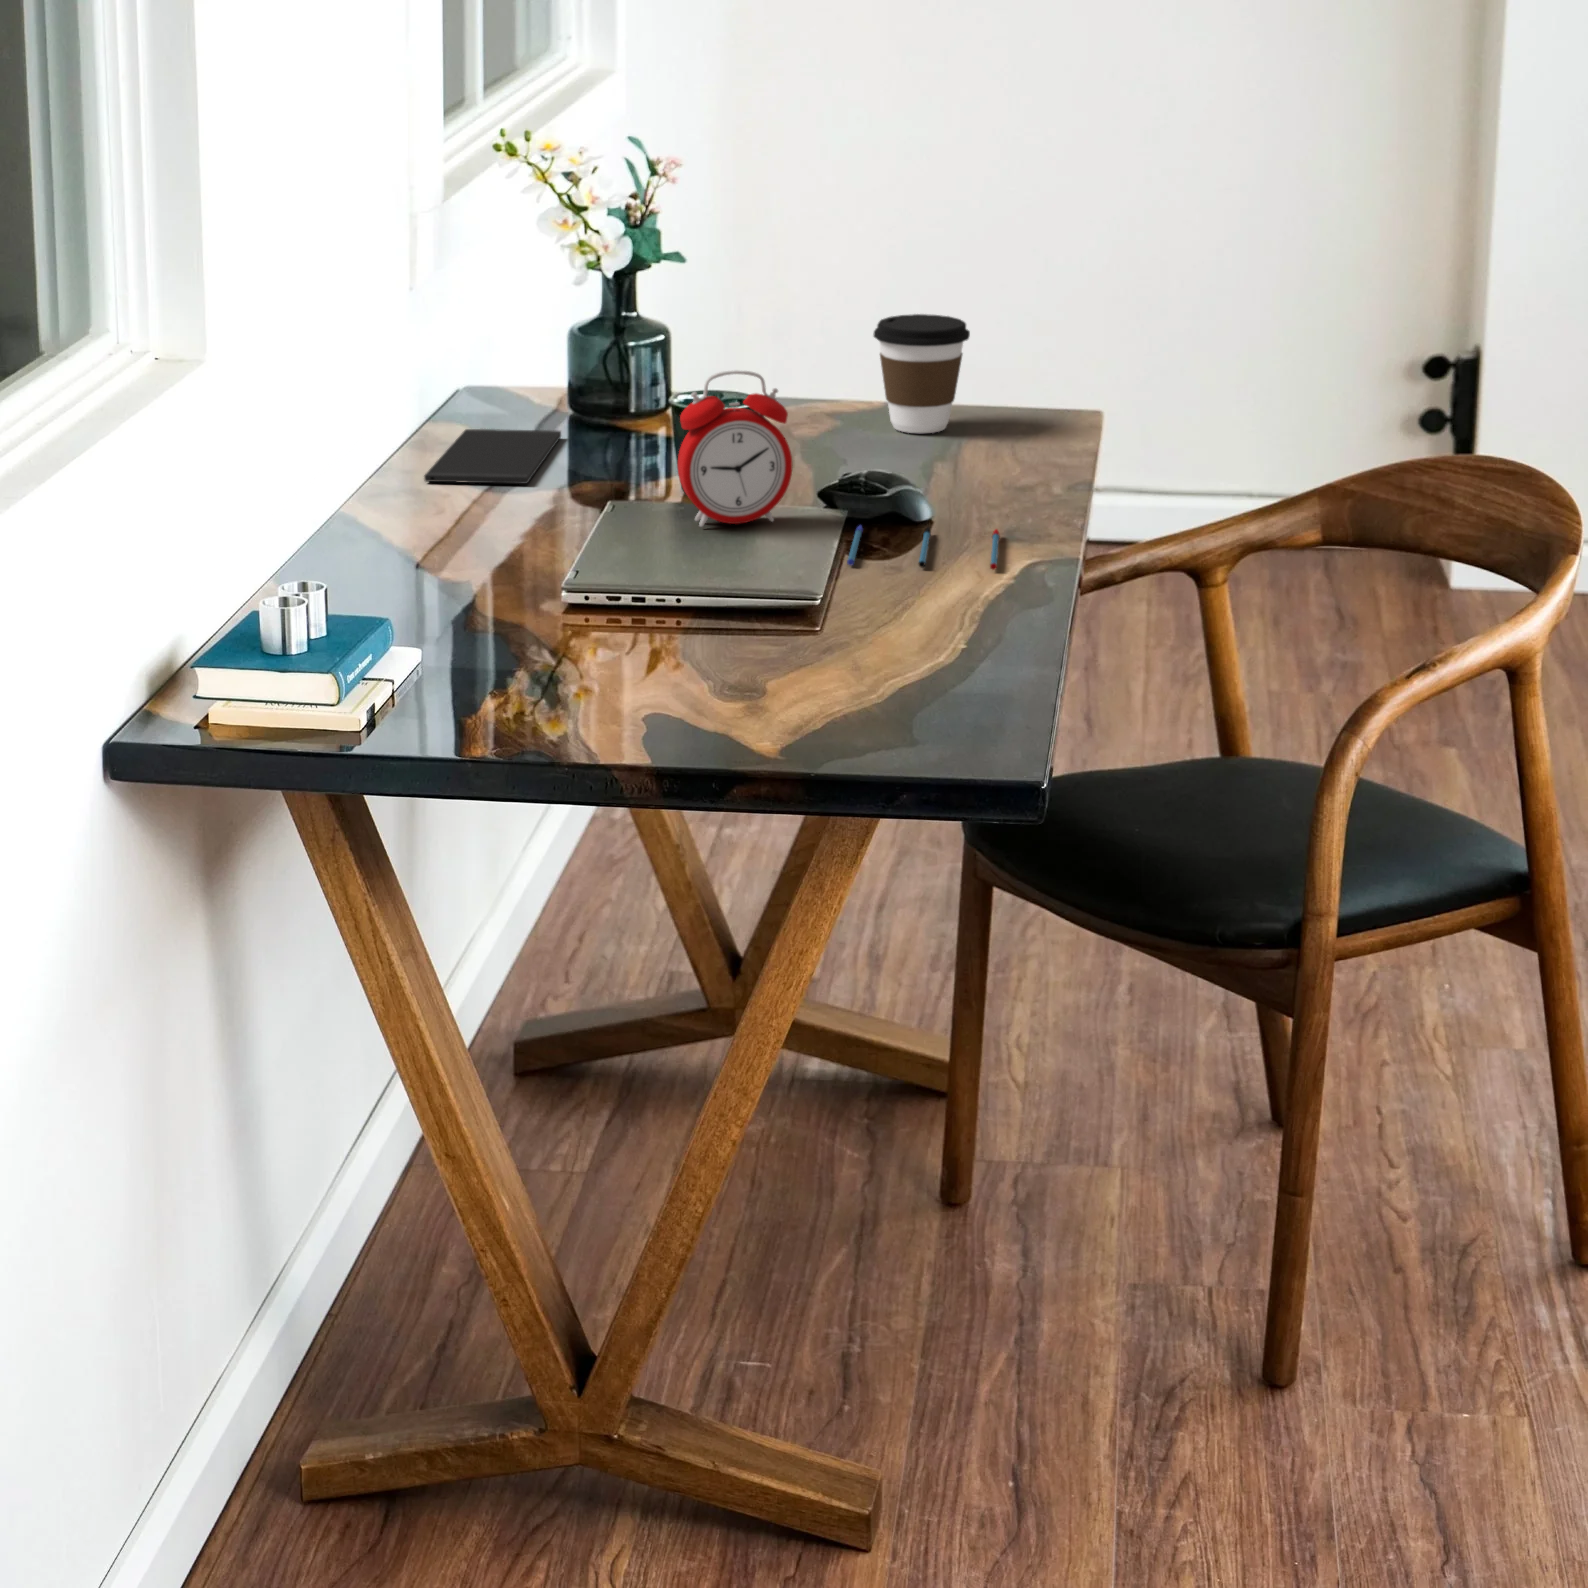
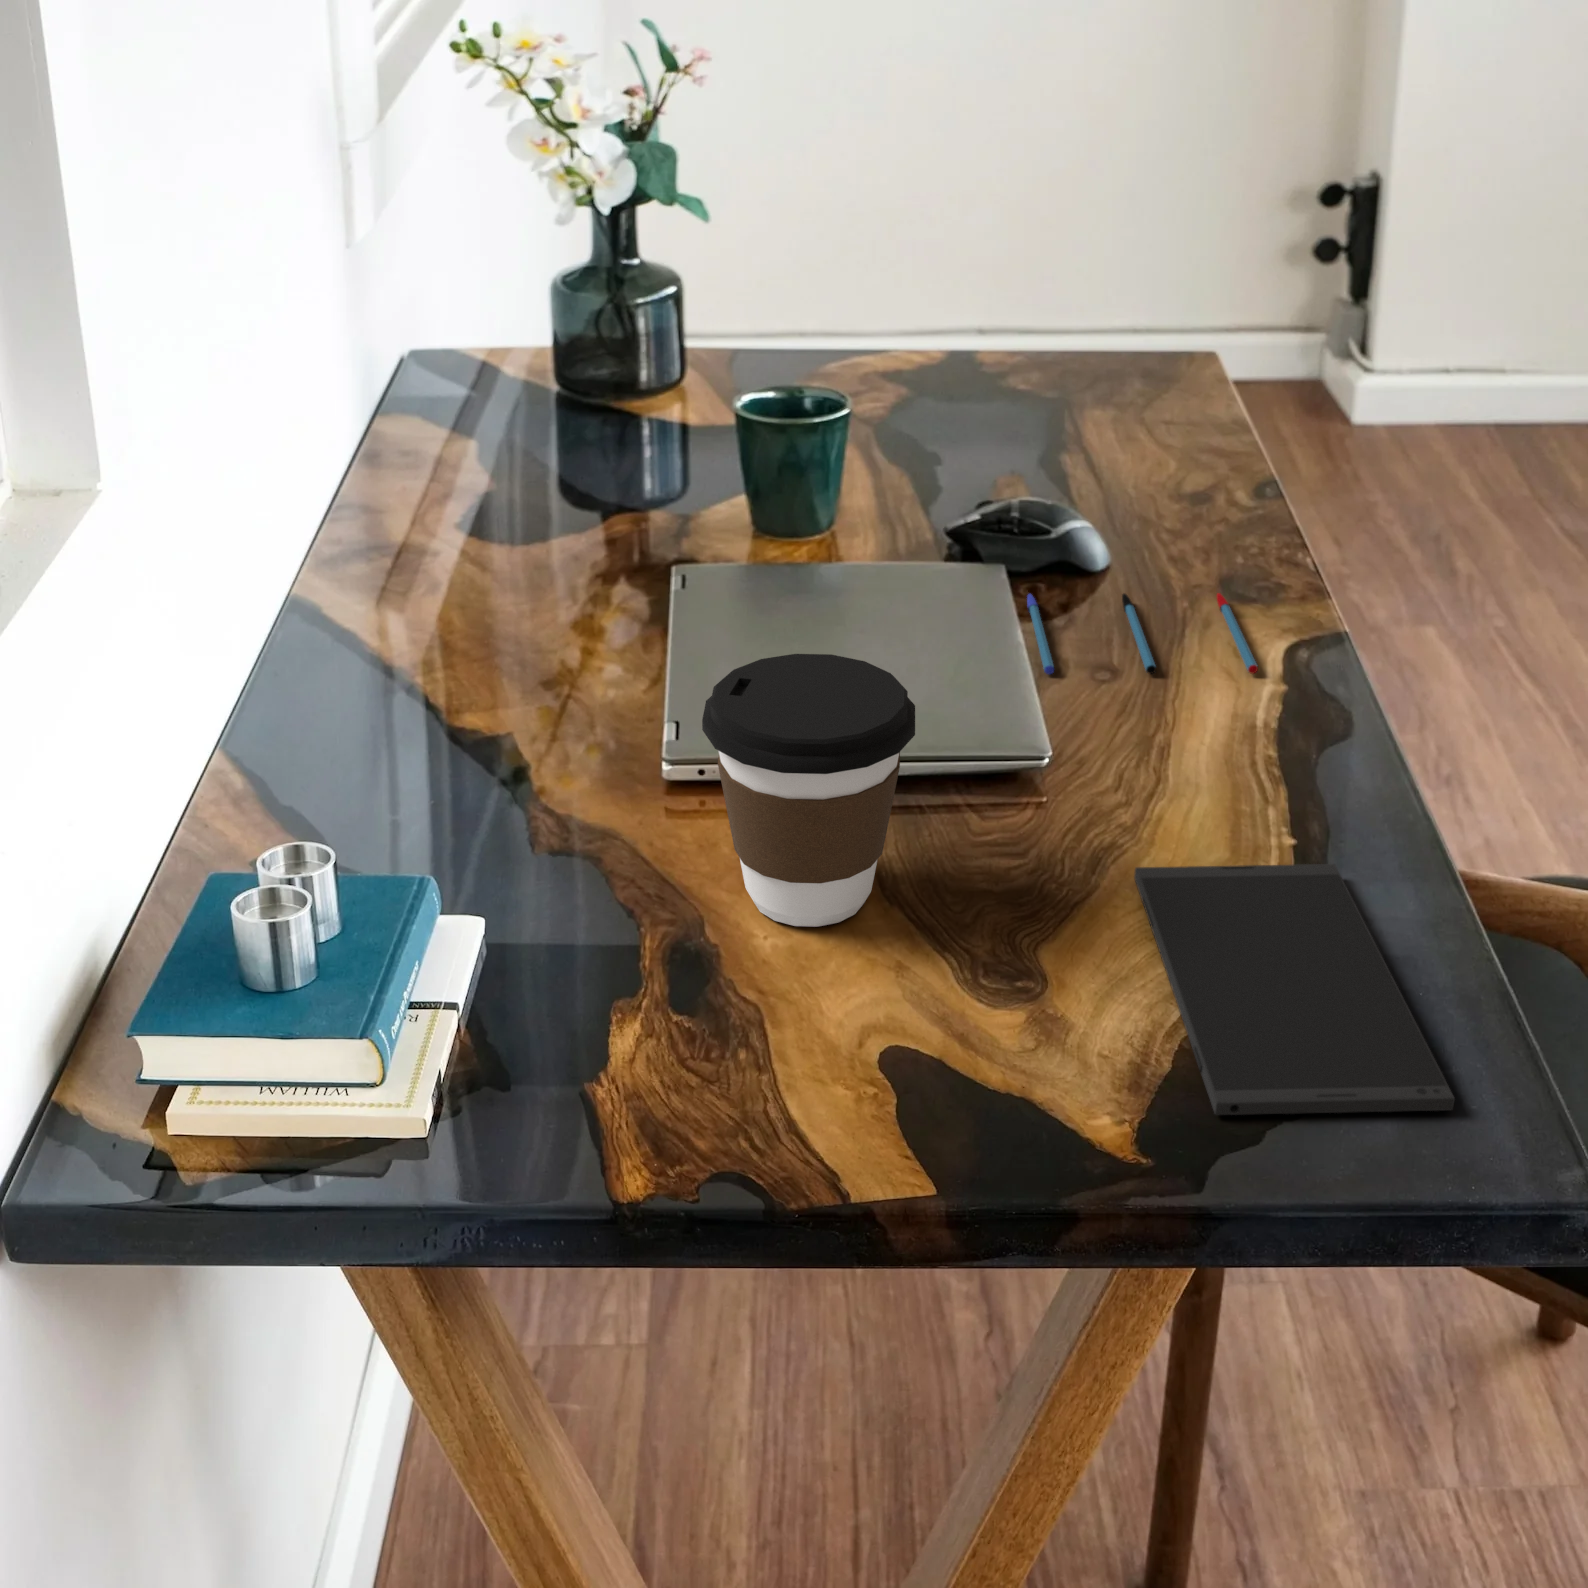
coffee cup: present [873,314,970,433] -> present [702,654,915,927]
alarm clock: present [678,370,793,527] -> none [772,384,932,605]
tablet: present [424,429,561,484] -> present [1134,864,1455,1115]

